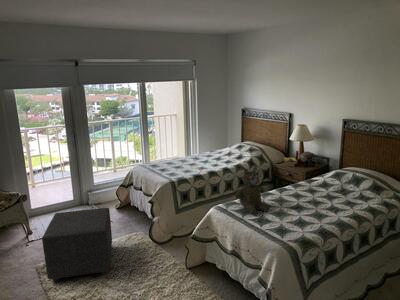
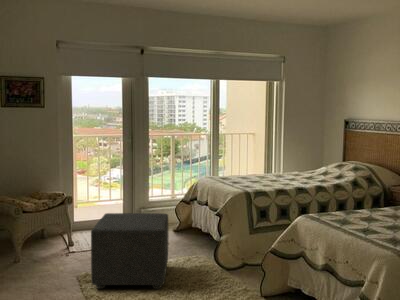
teddy bear: present [235,167,270,215] -> none [331,164,379,224]

